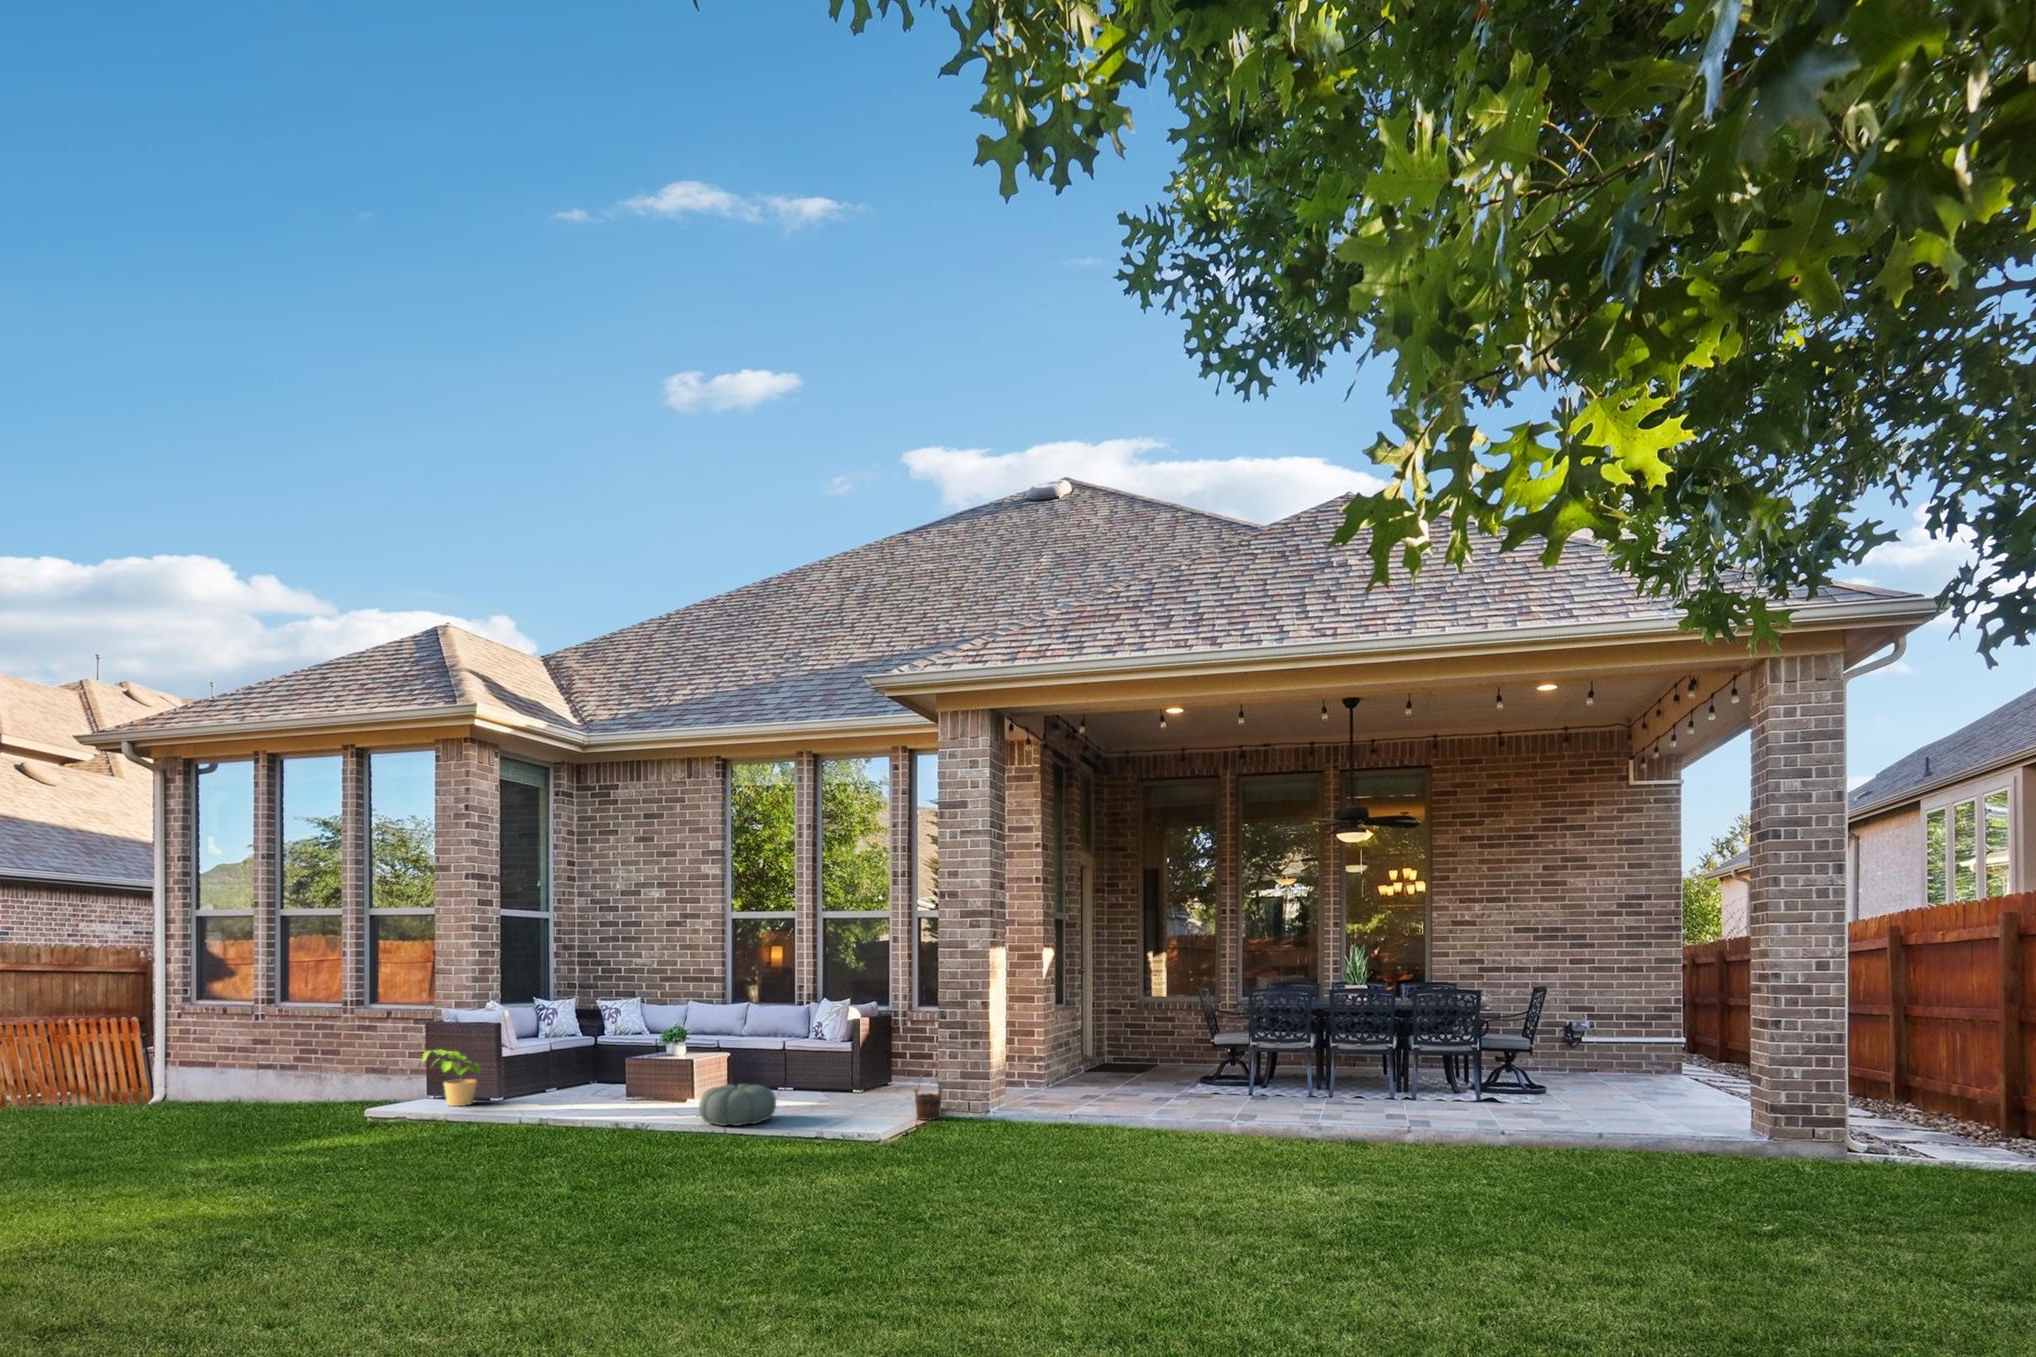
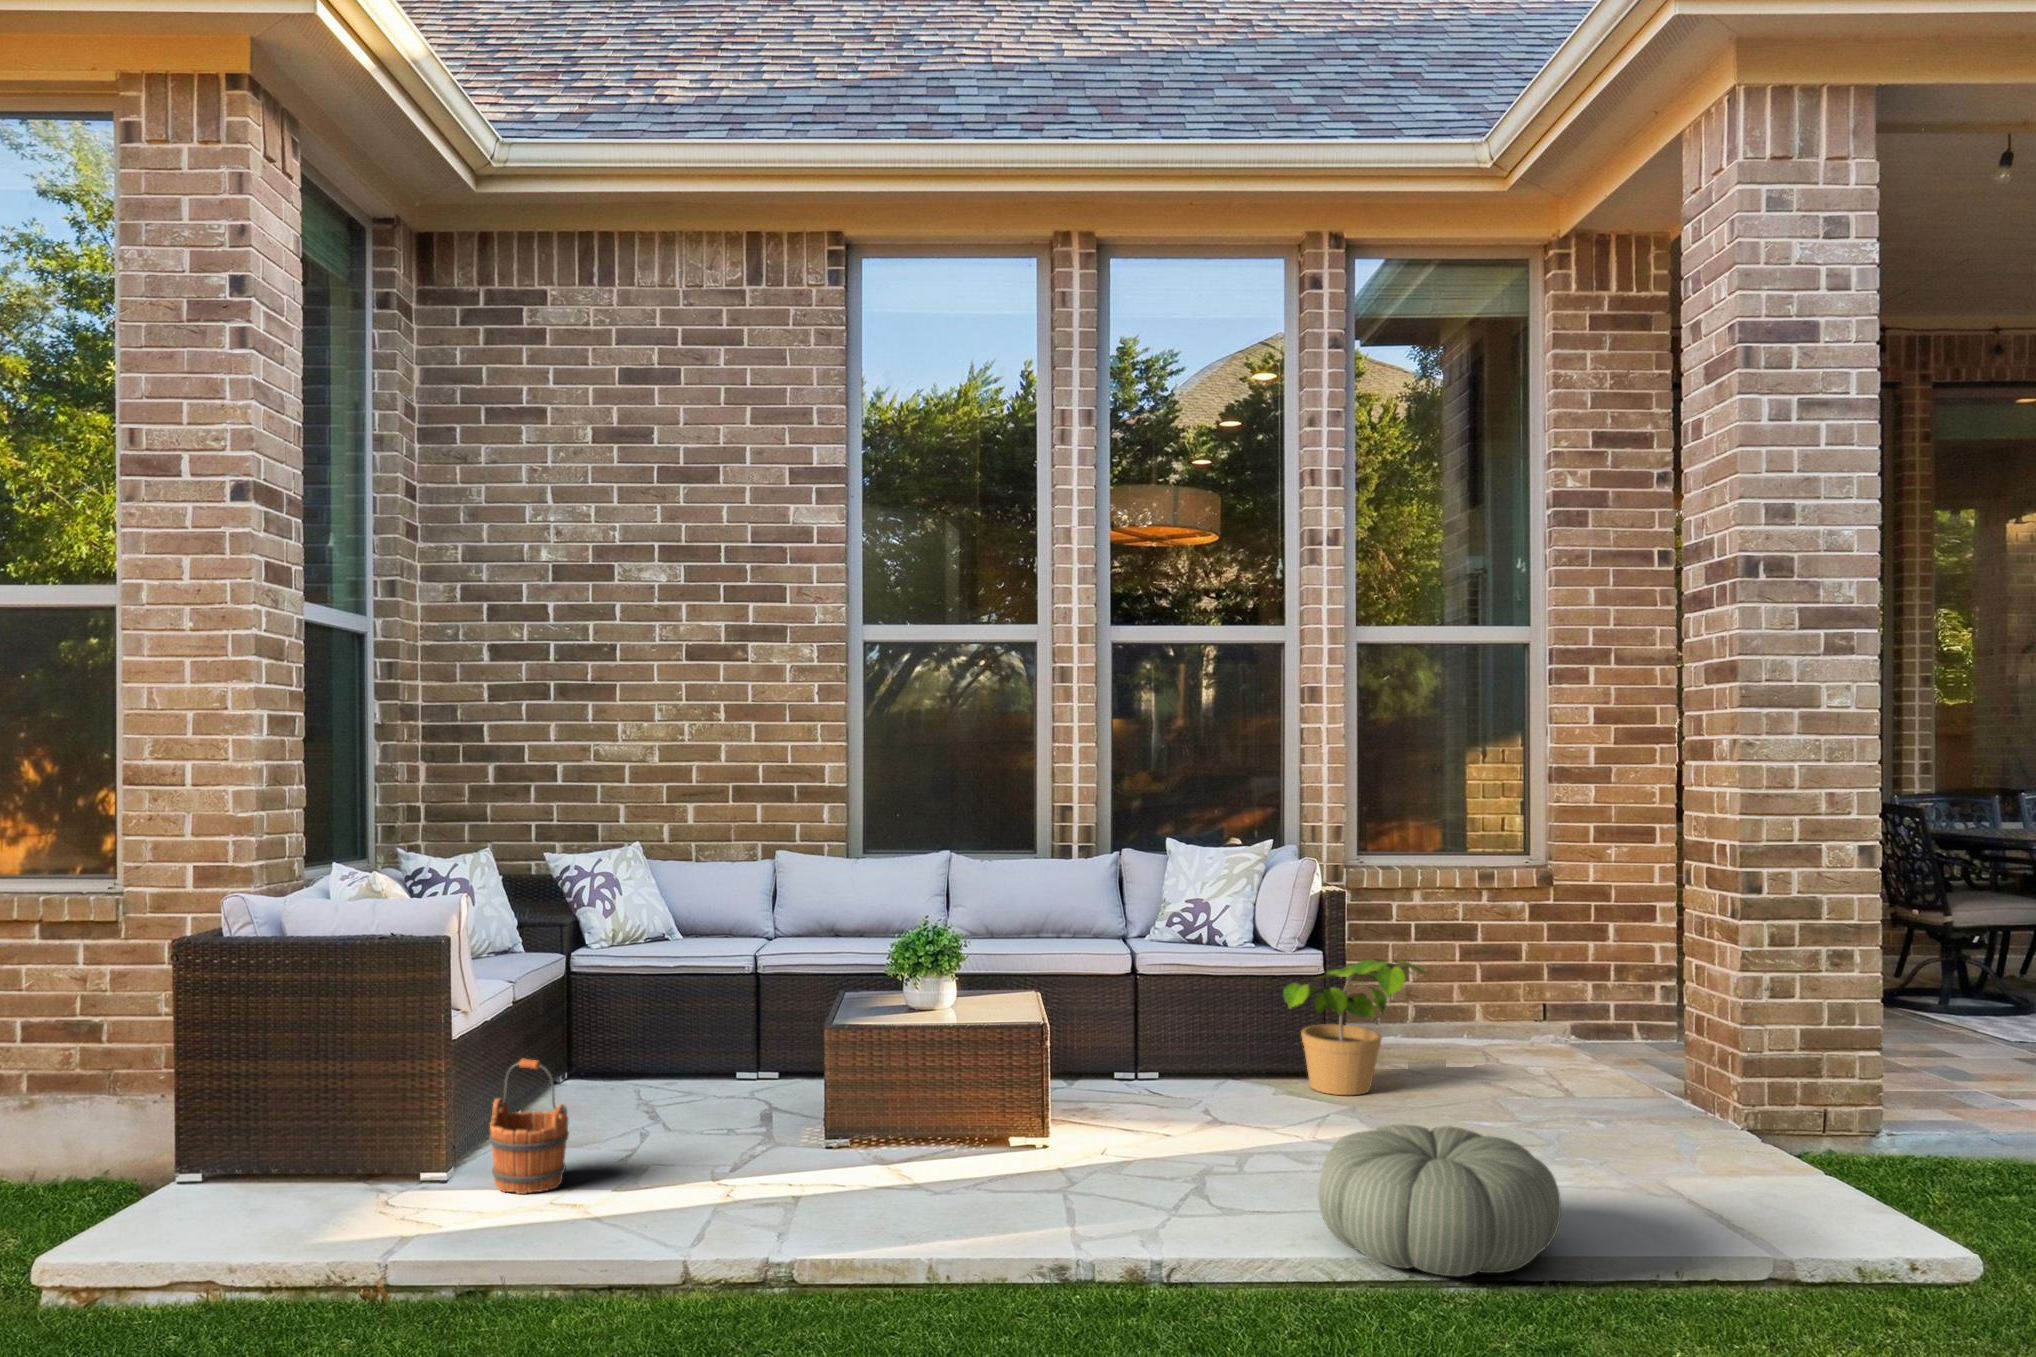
potted plant: present [422,1049,481,1106] -> present [1283,959,1427,1095]
wooden bucket: present [915,1073,942,1120] -> present [489,1059,569,1194]

